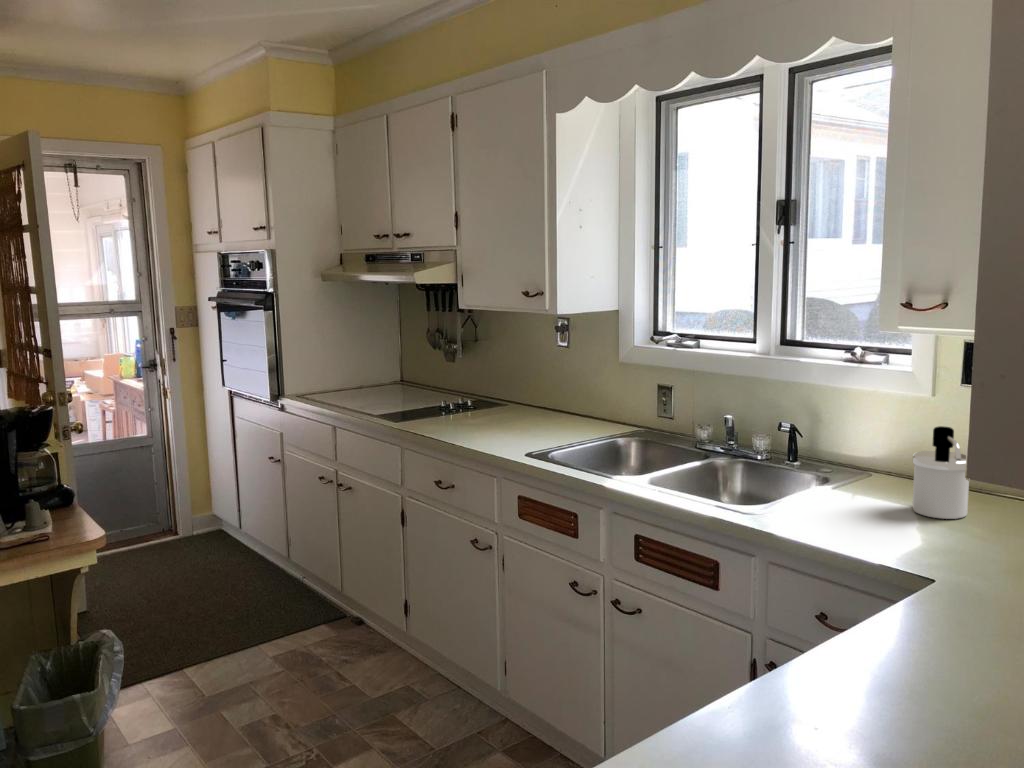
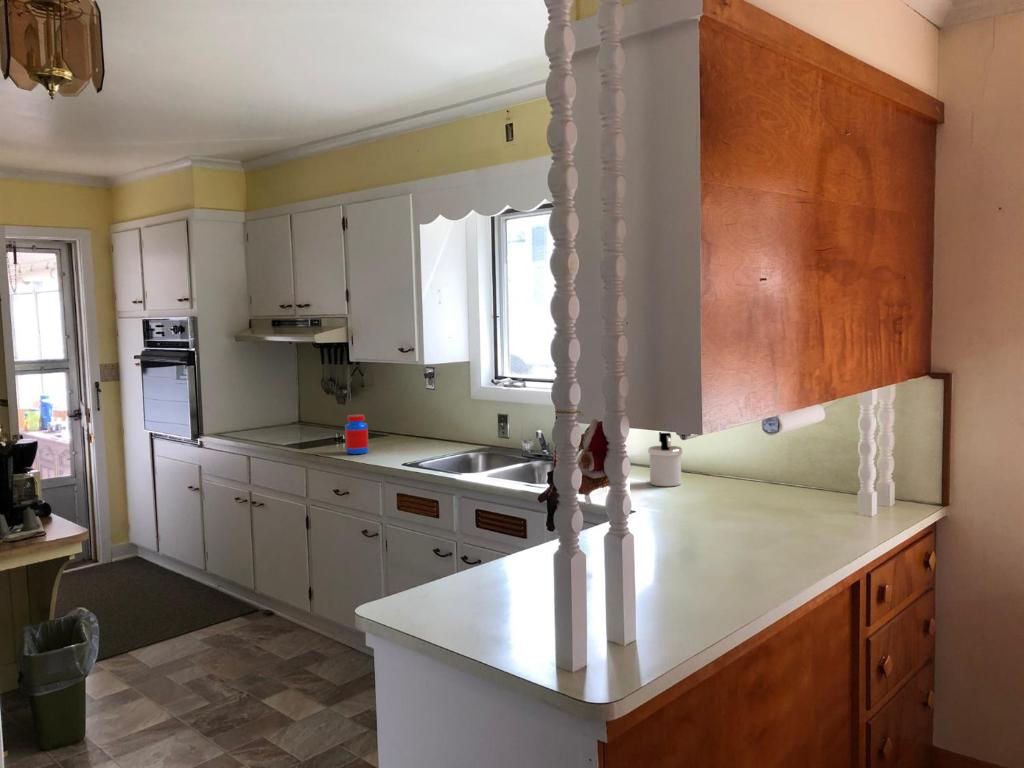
jar: none [451,380,481,434] -> present [345,414,368,454]

